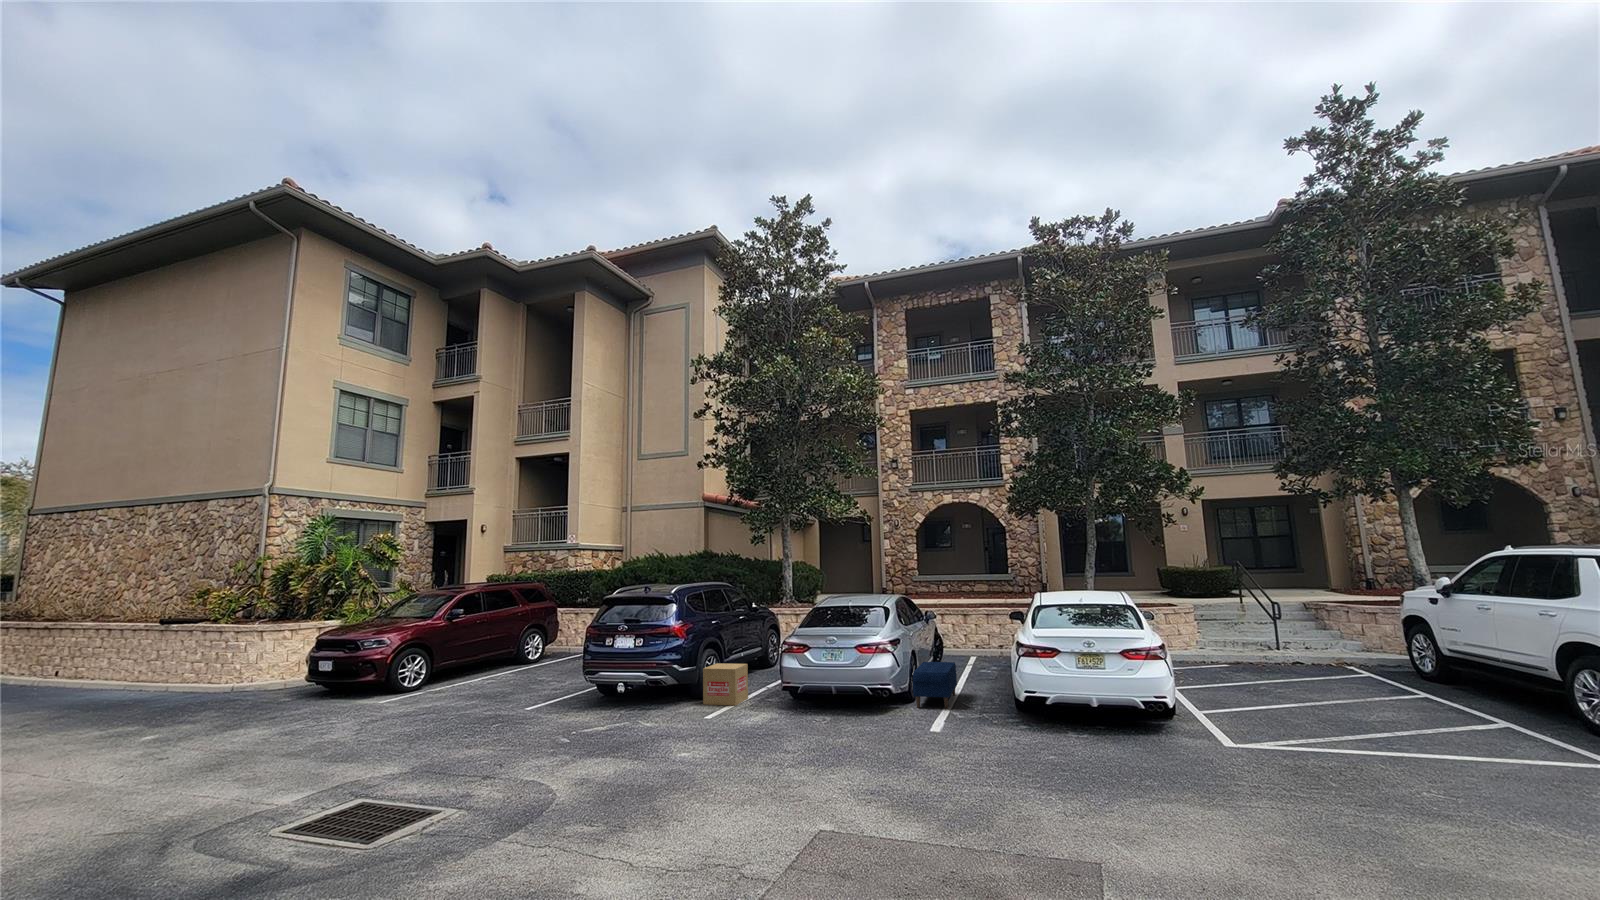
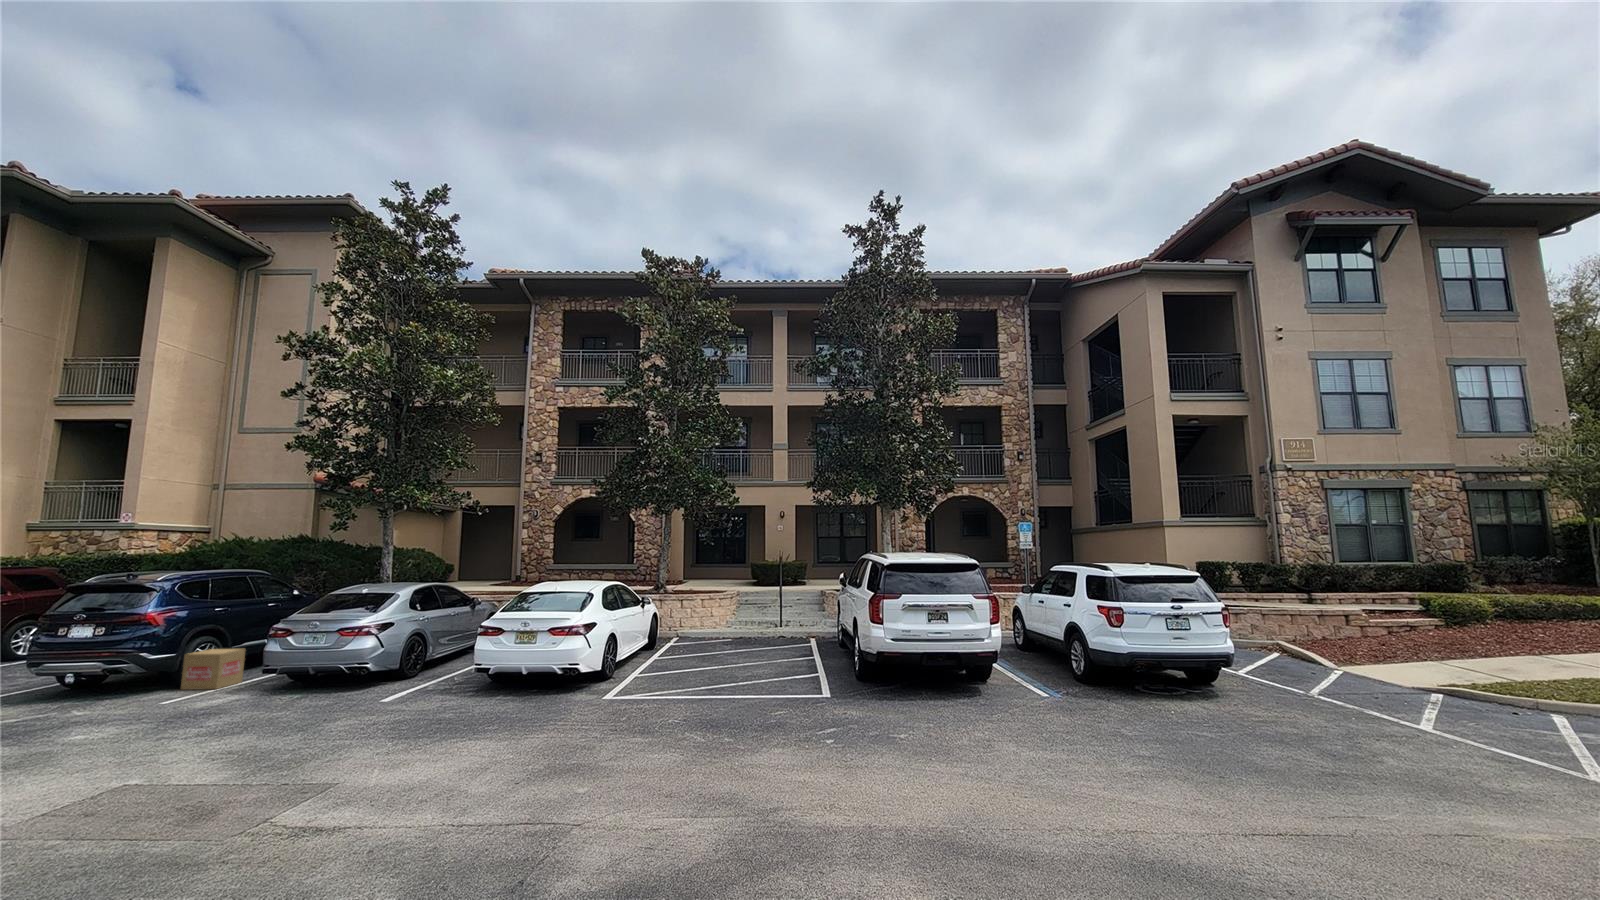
bench: present [913,662,957,709] -> none [403,642,465,683]

